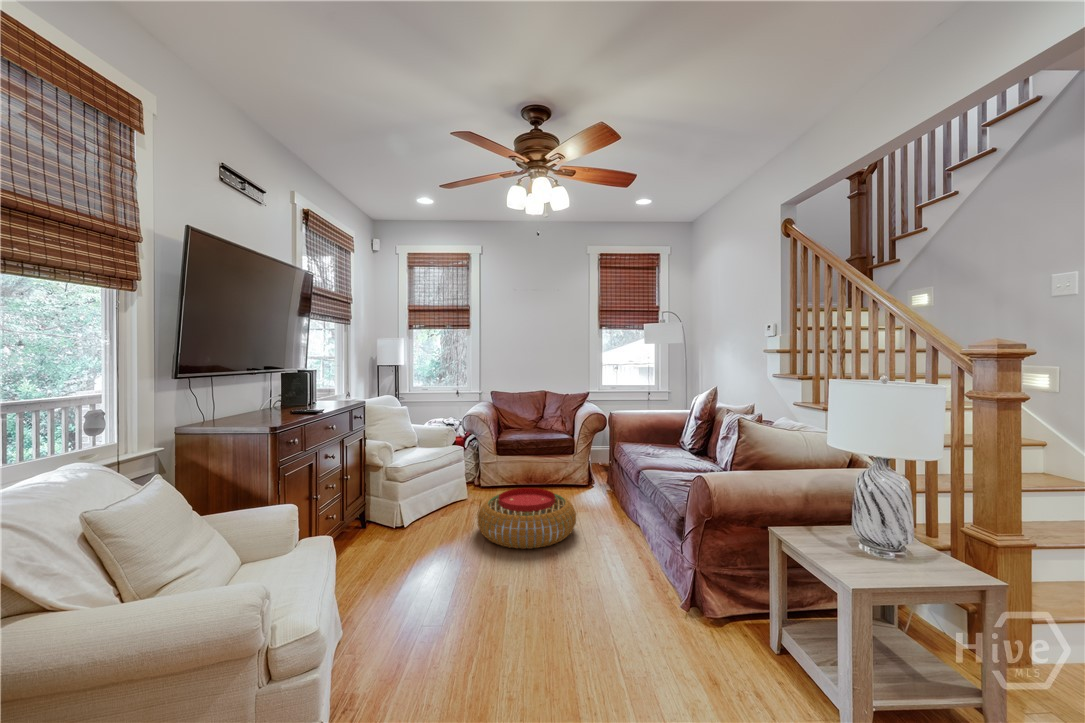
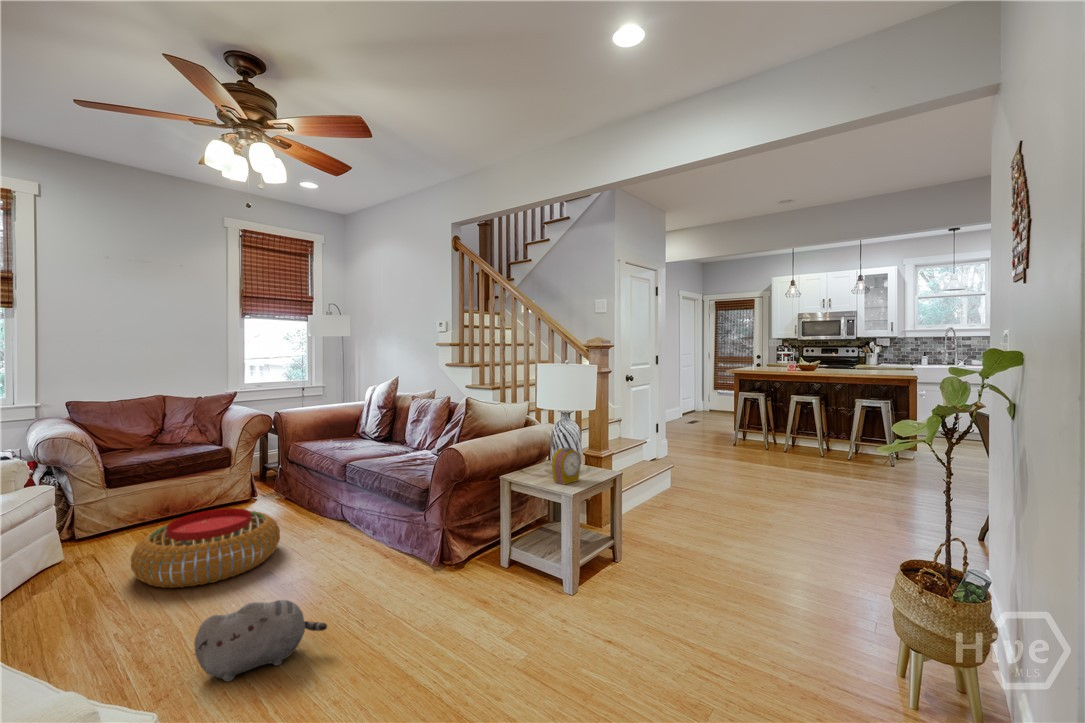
alarm clock: none [836,513,896,573] -> present [552,447,581,484]
plush toy: none [440,580,534,646] -> present [195,600,327,682]

